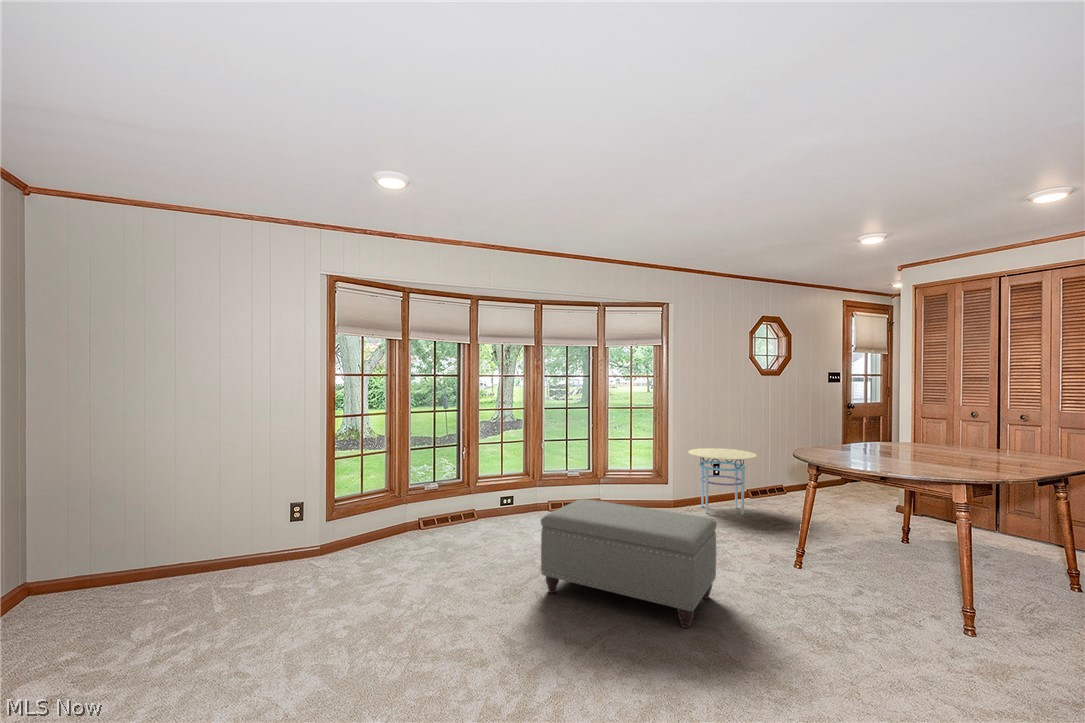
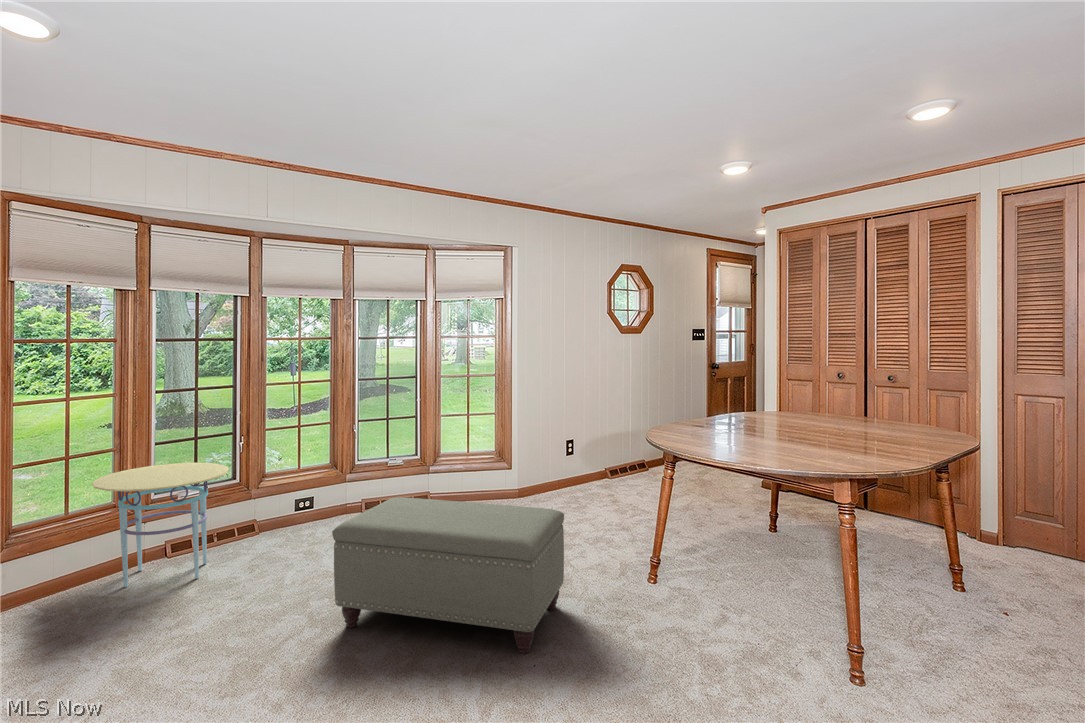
side table: present [688,448,757,515] -> present [92,463,229,587]

